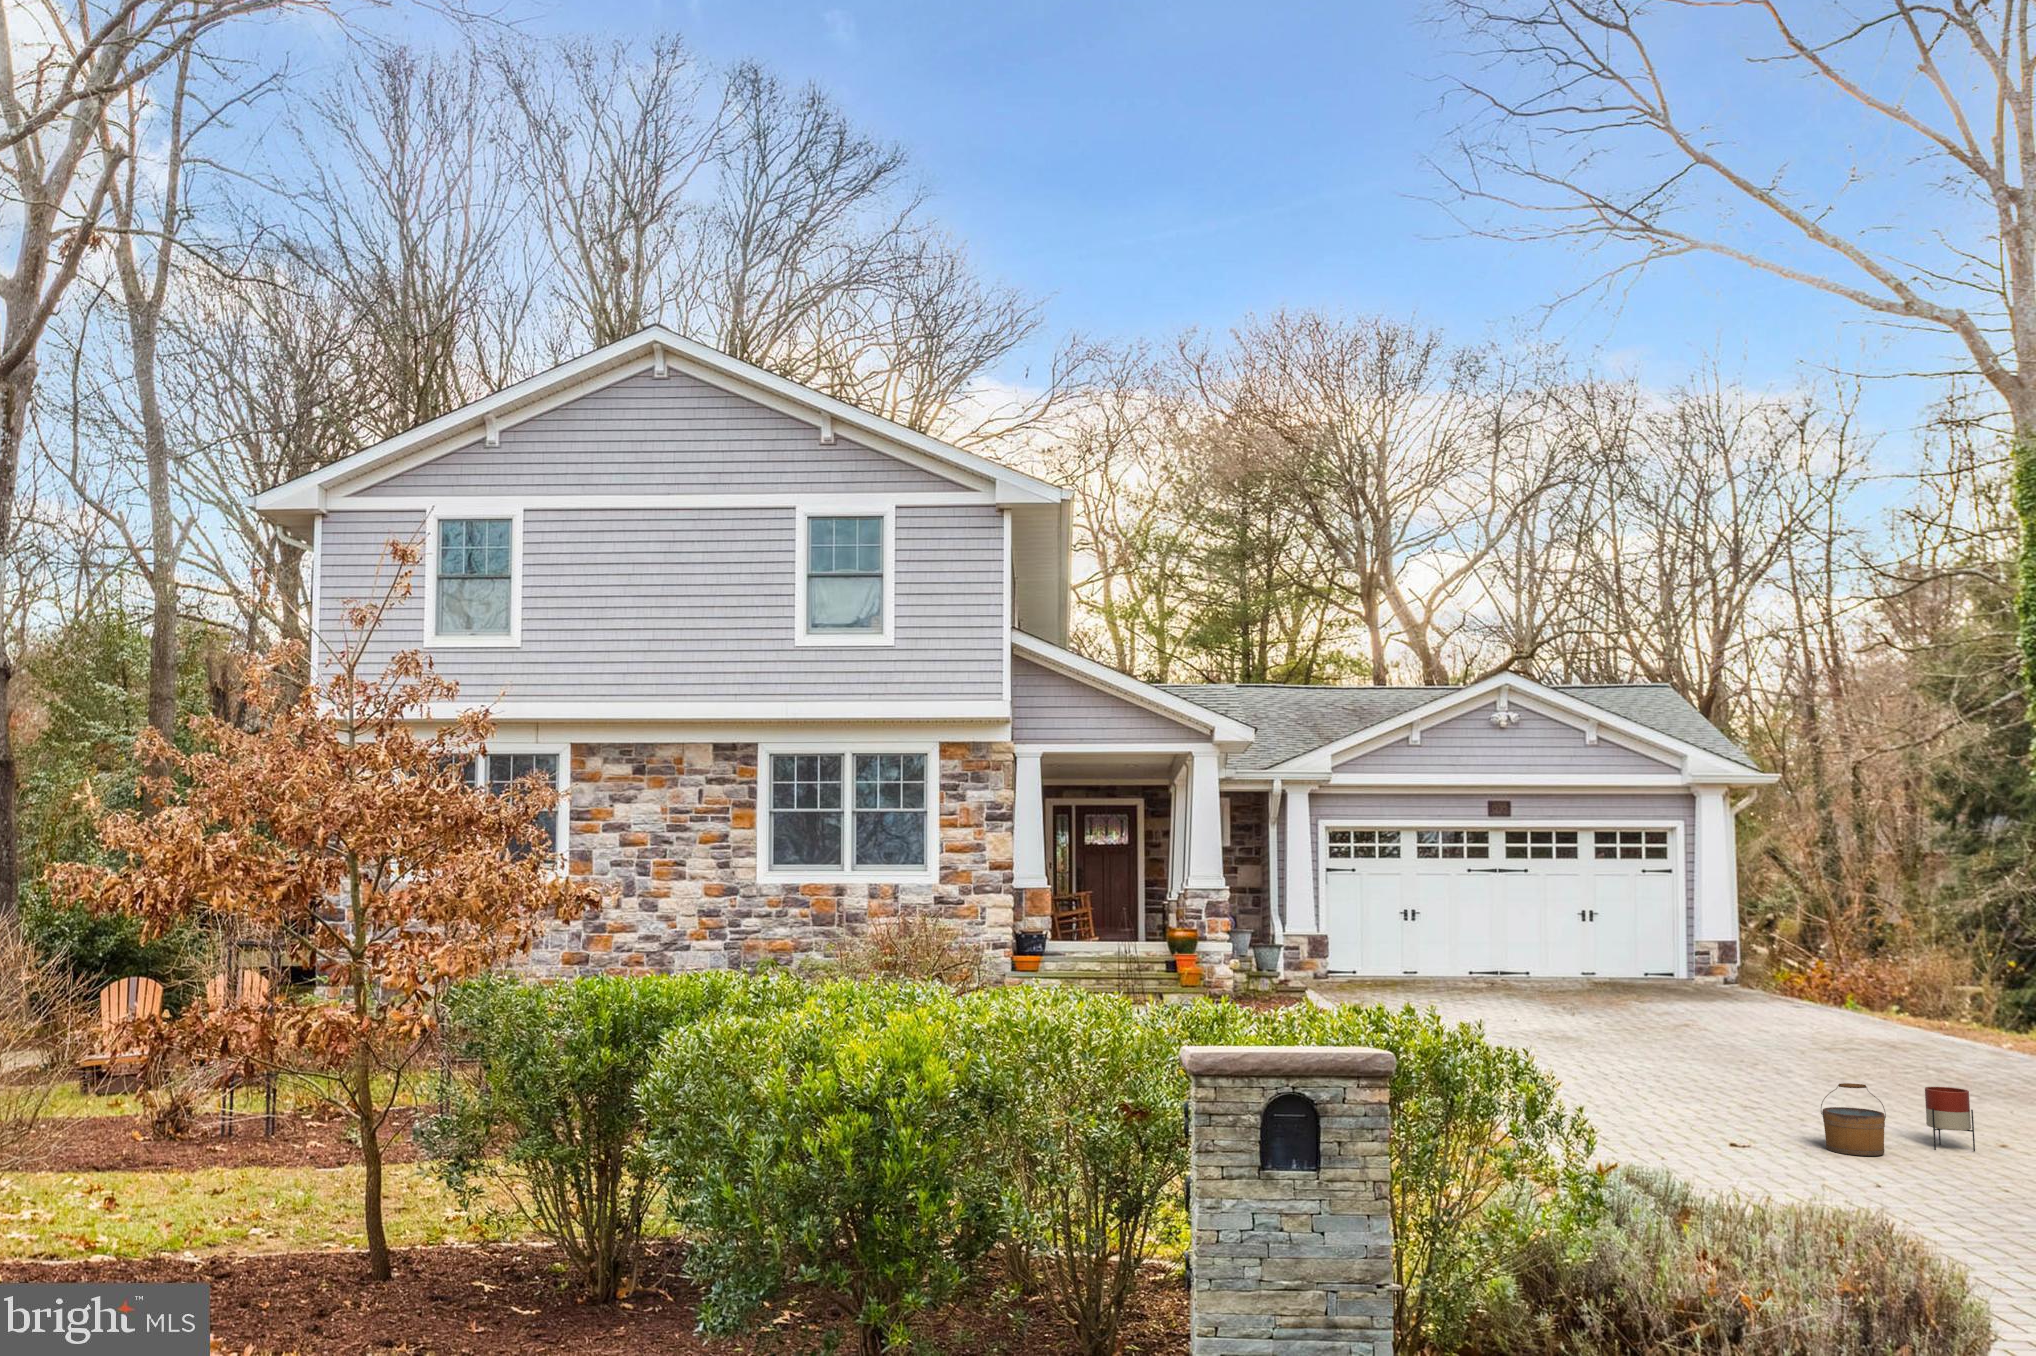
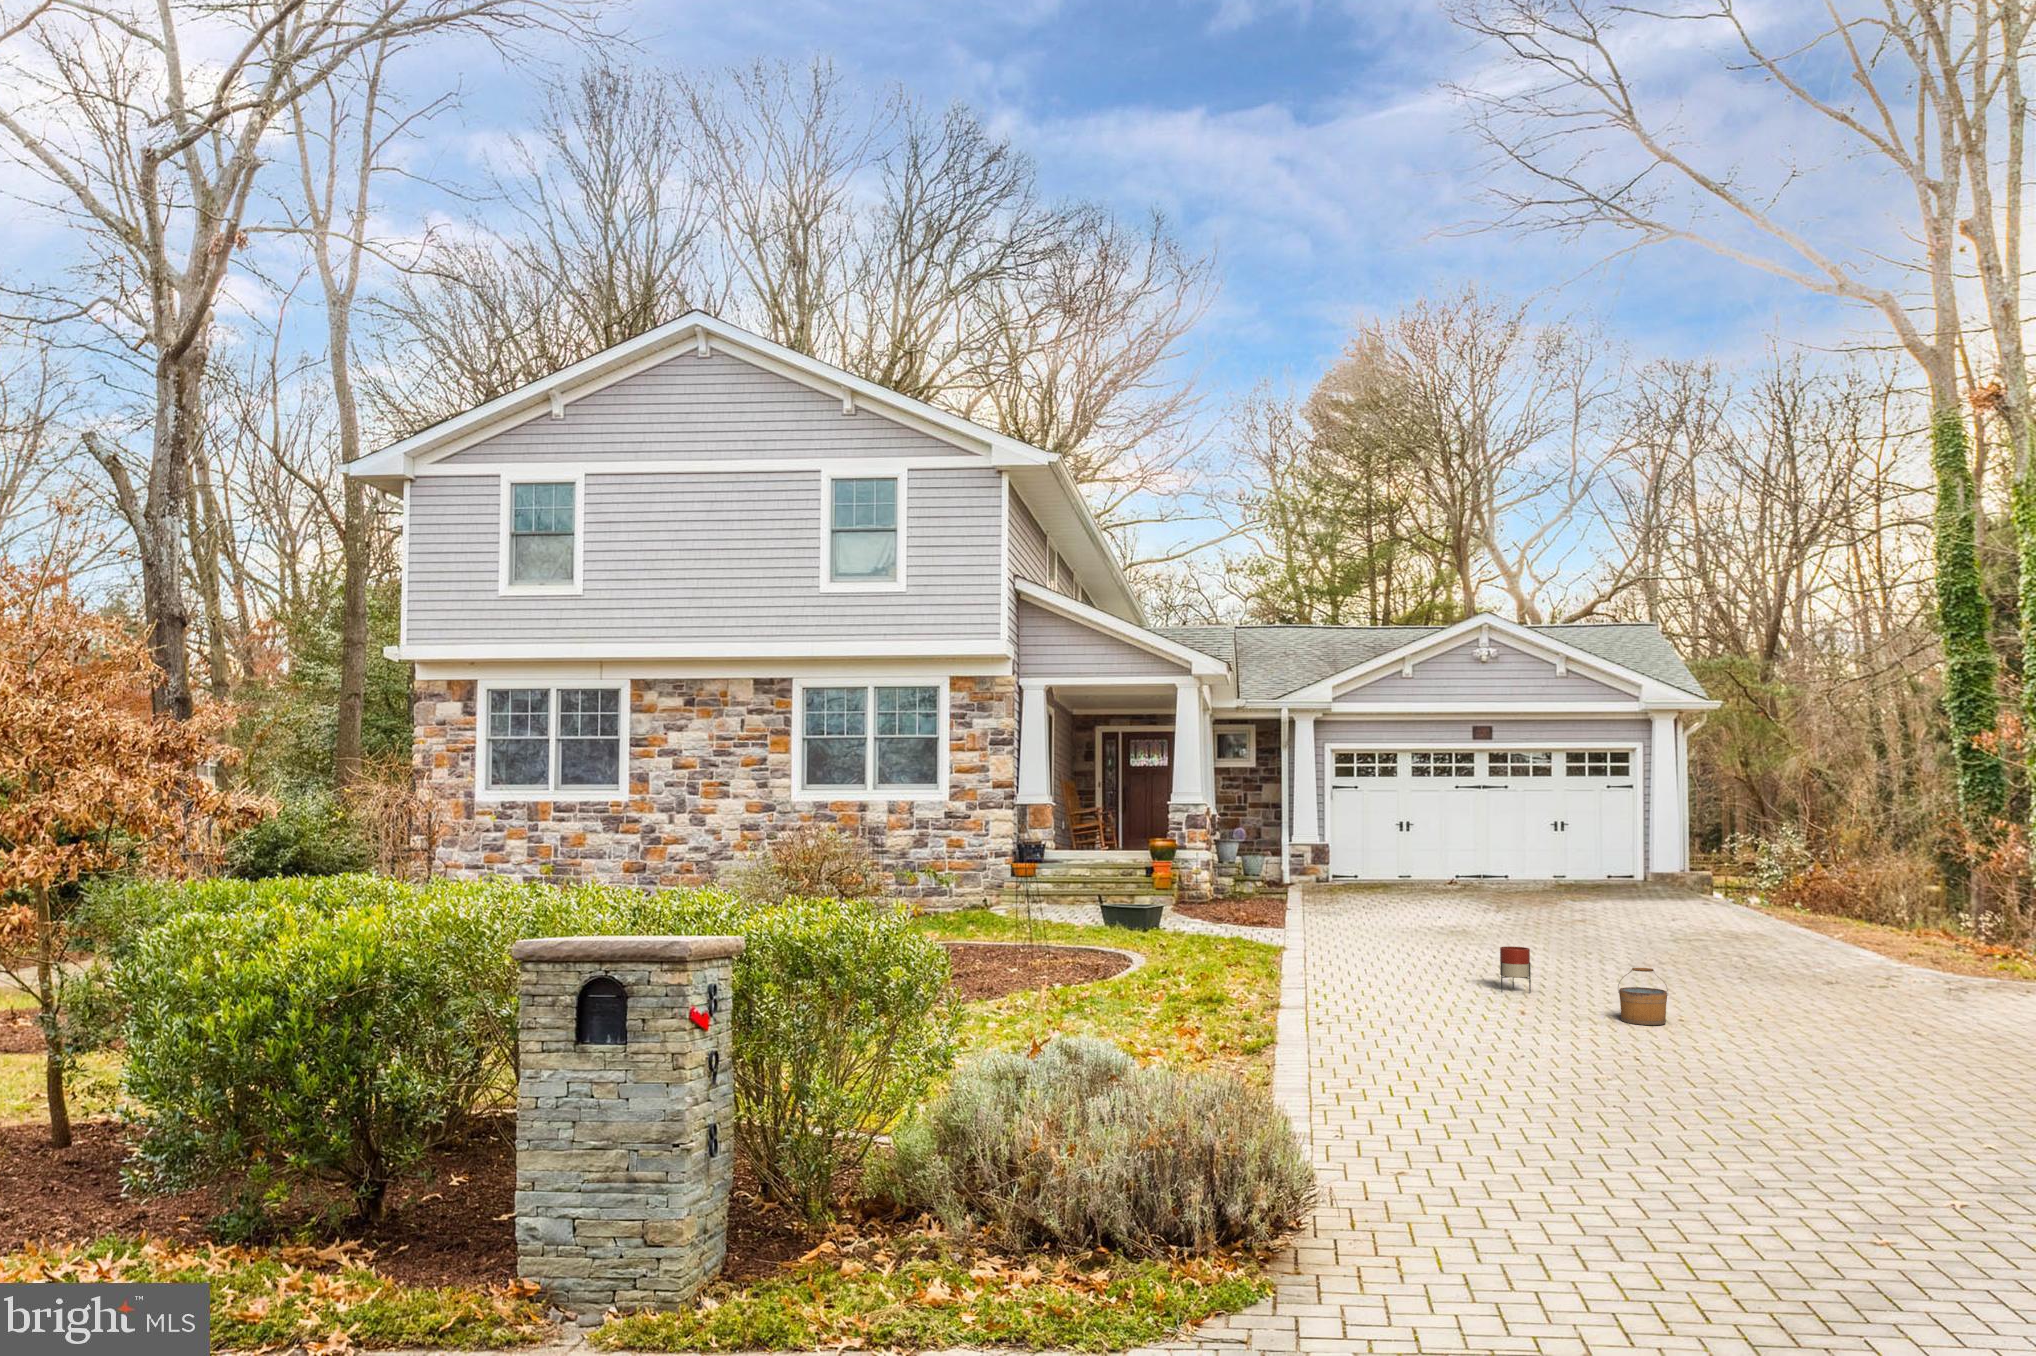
planter: present [1925,1087,1975,1151] -> present [1500,946,1531,993]

